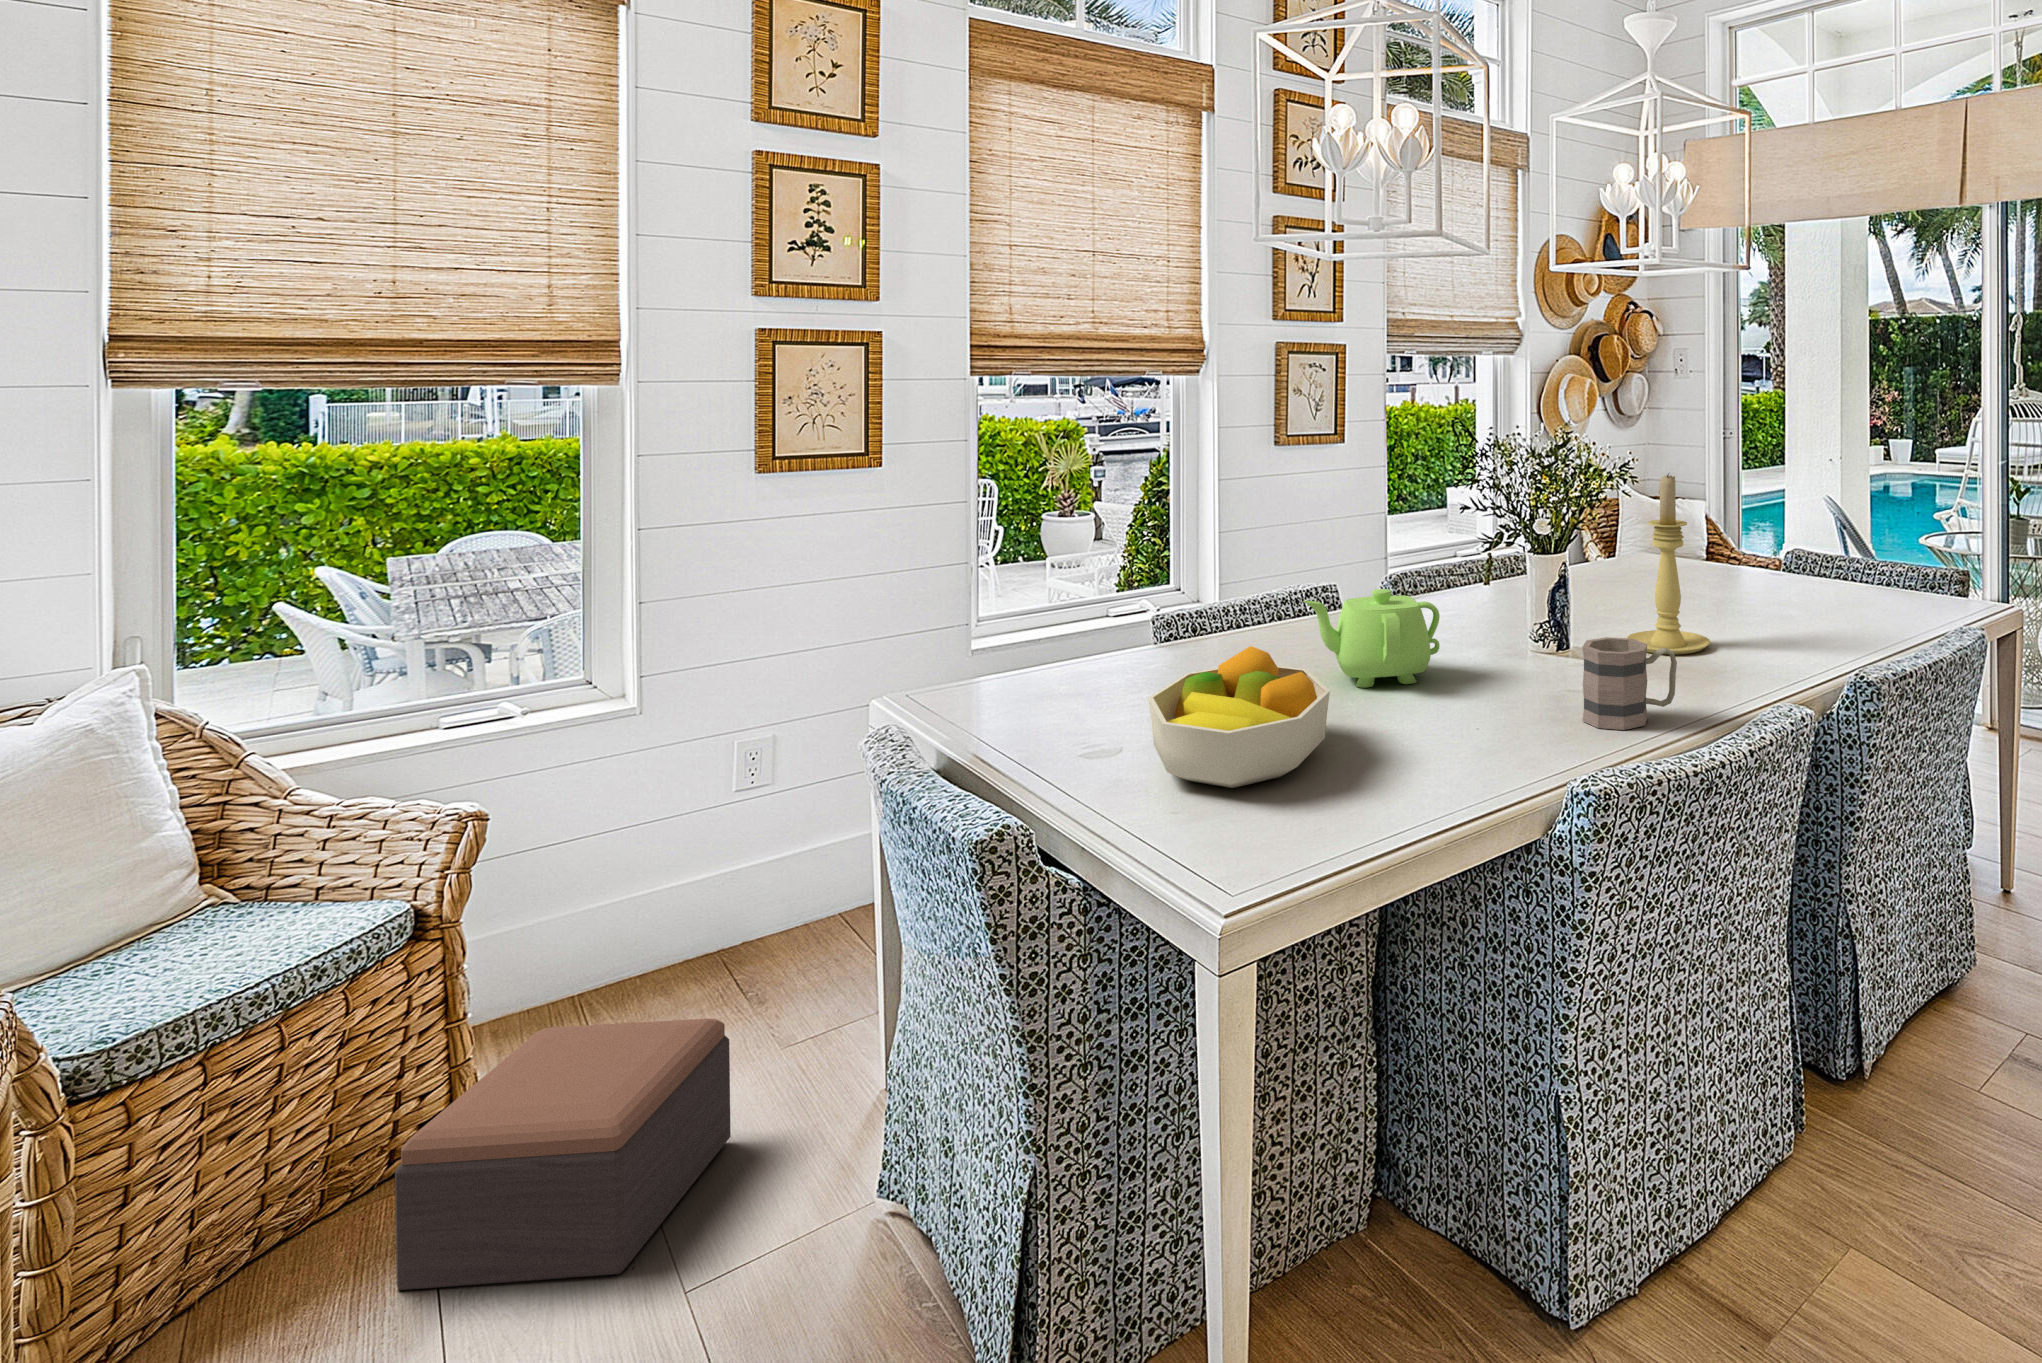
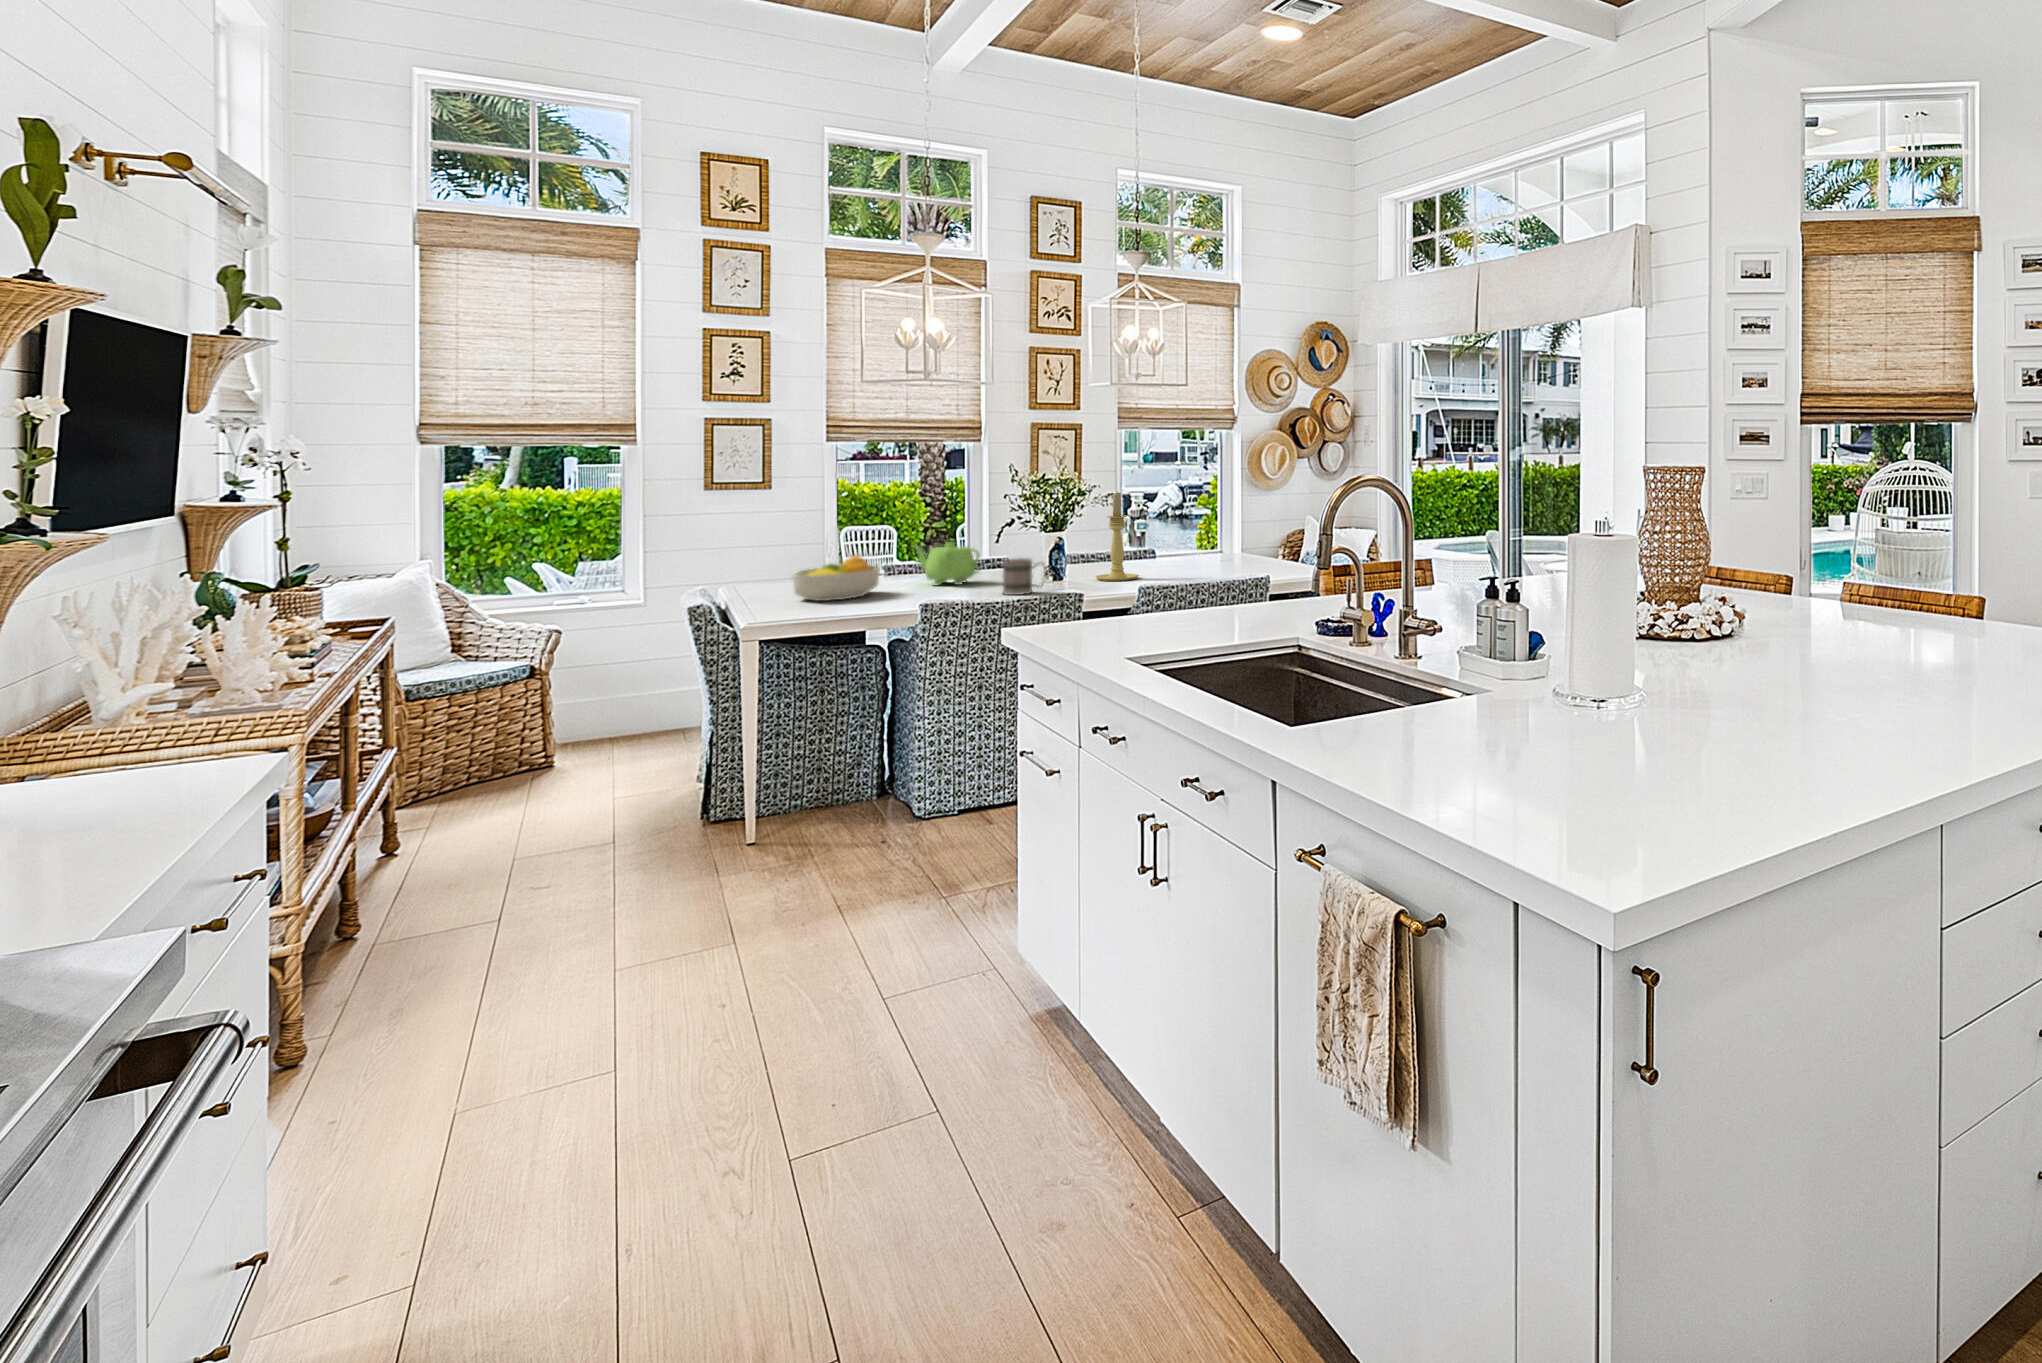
footstool: present [395,1019,731,1290] -> none [520,720,657,797]

